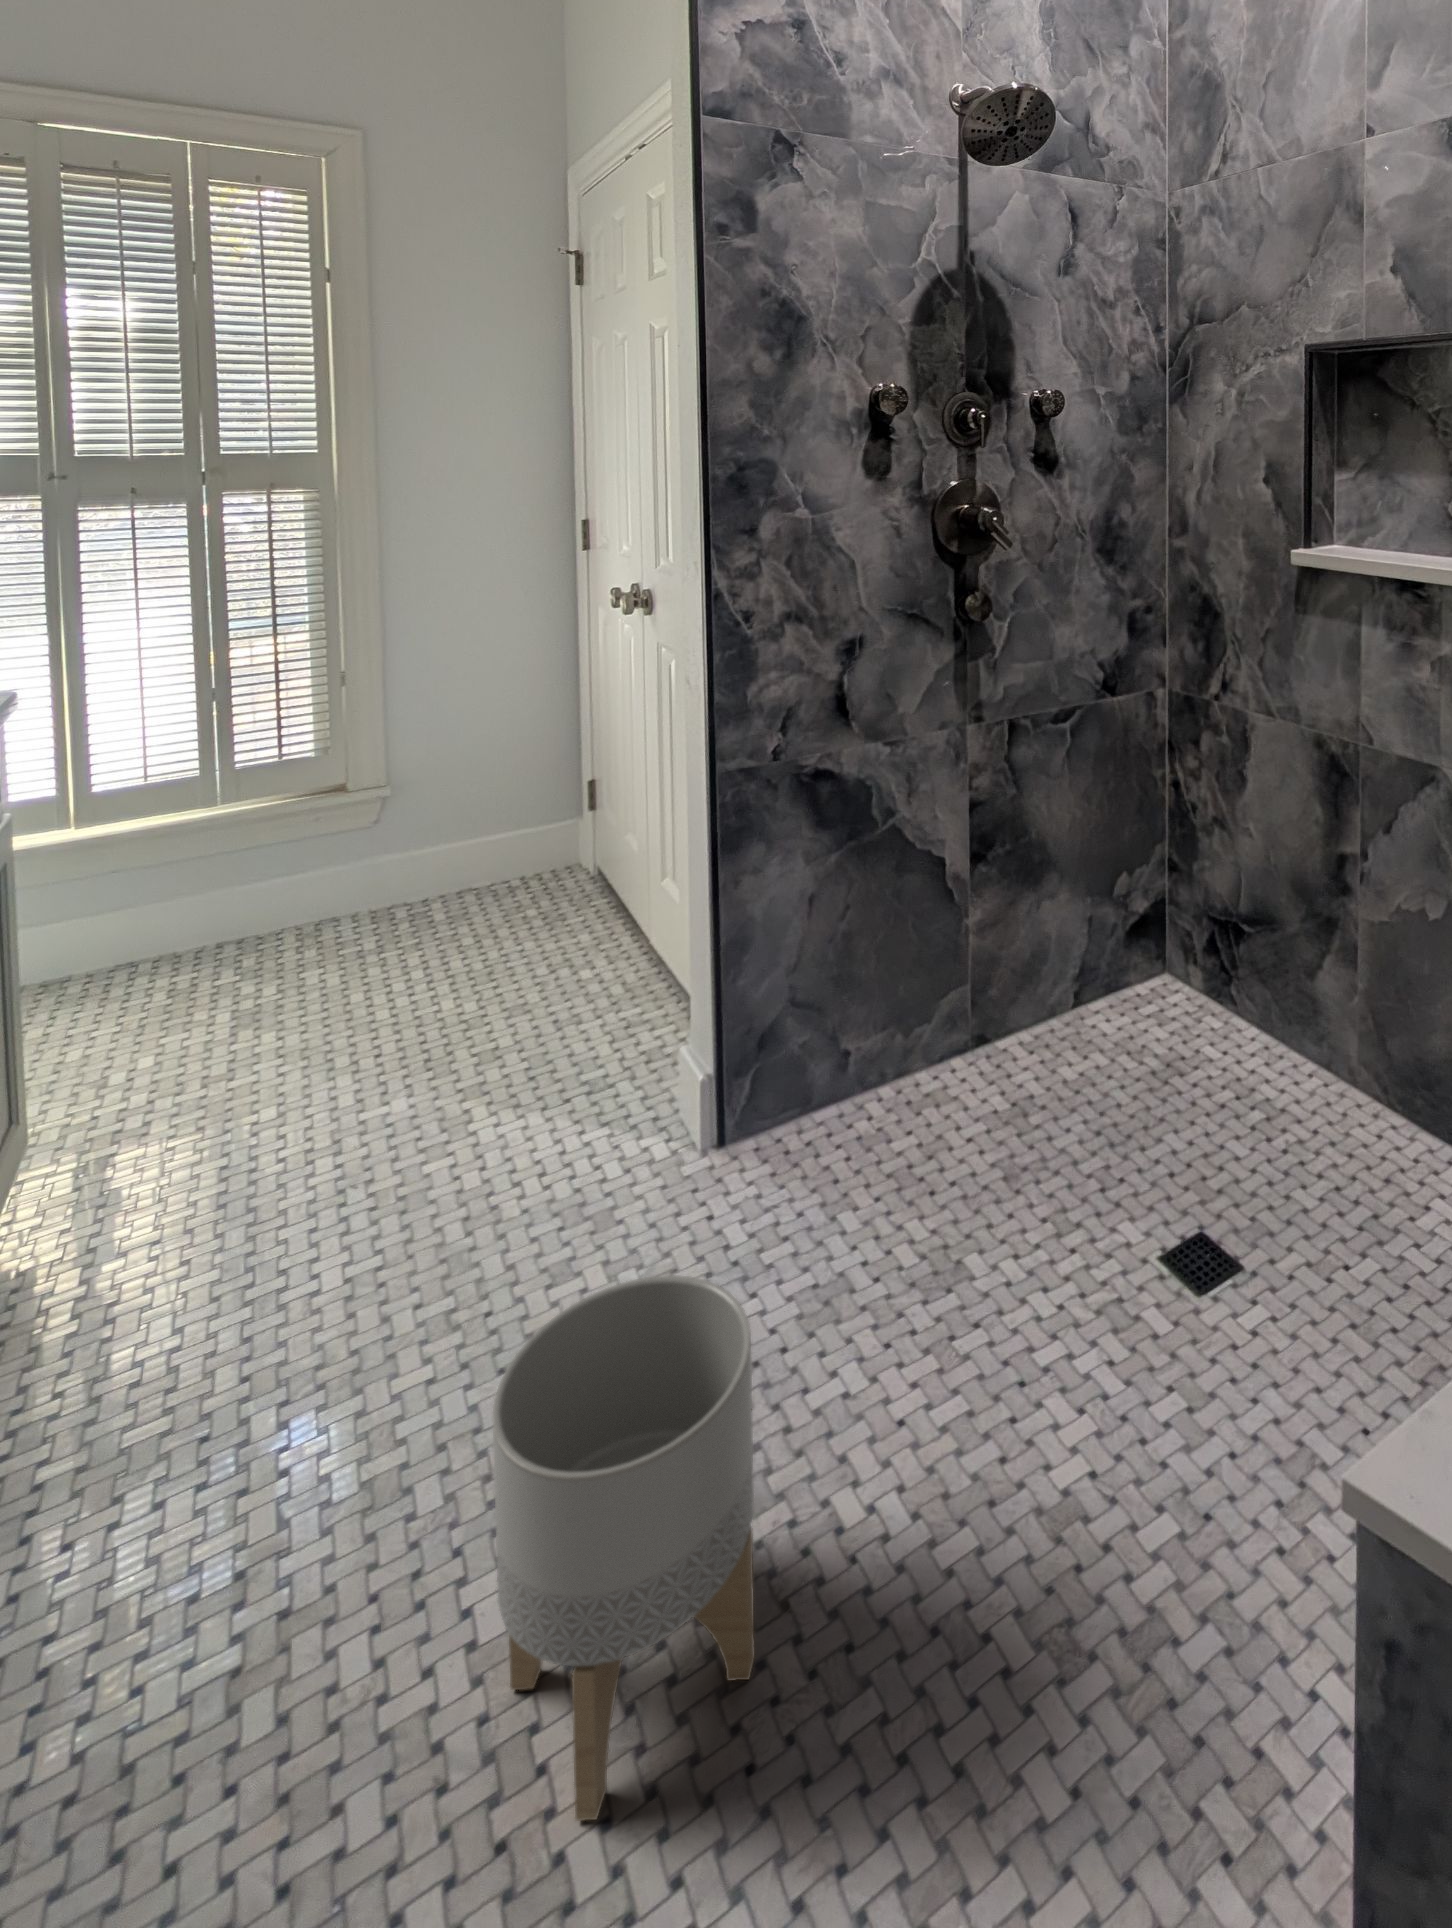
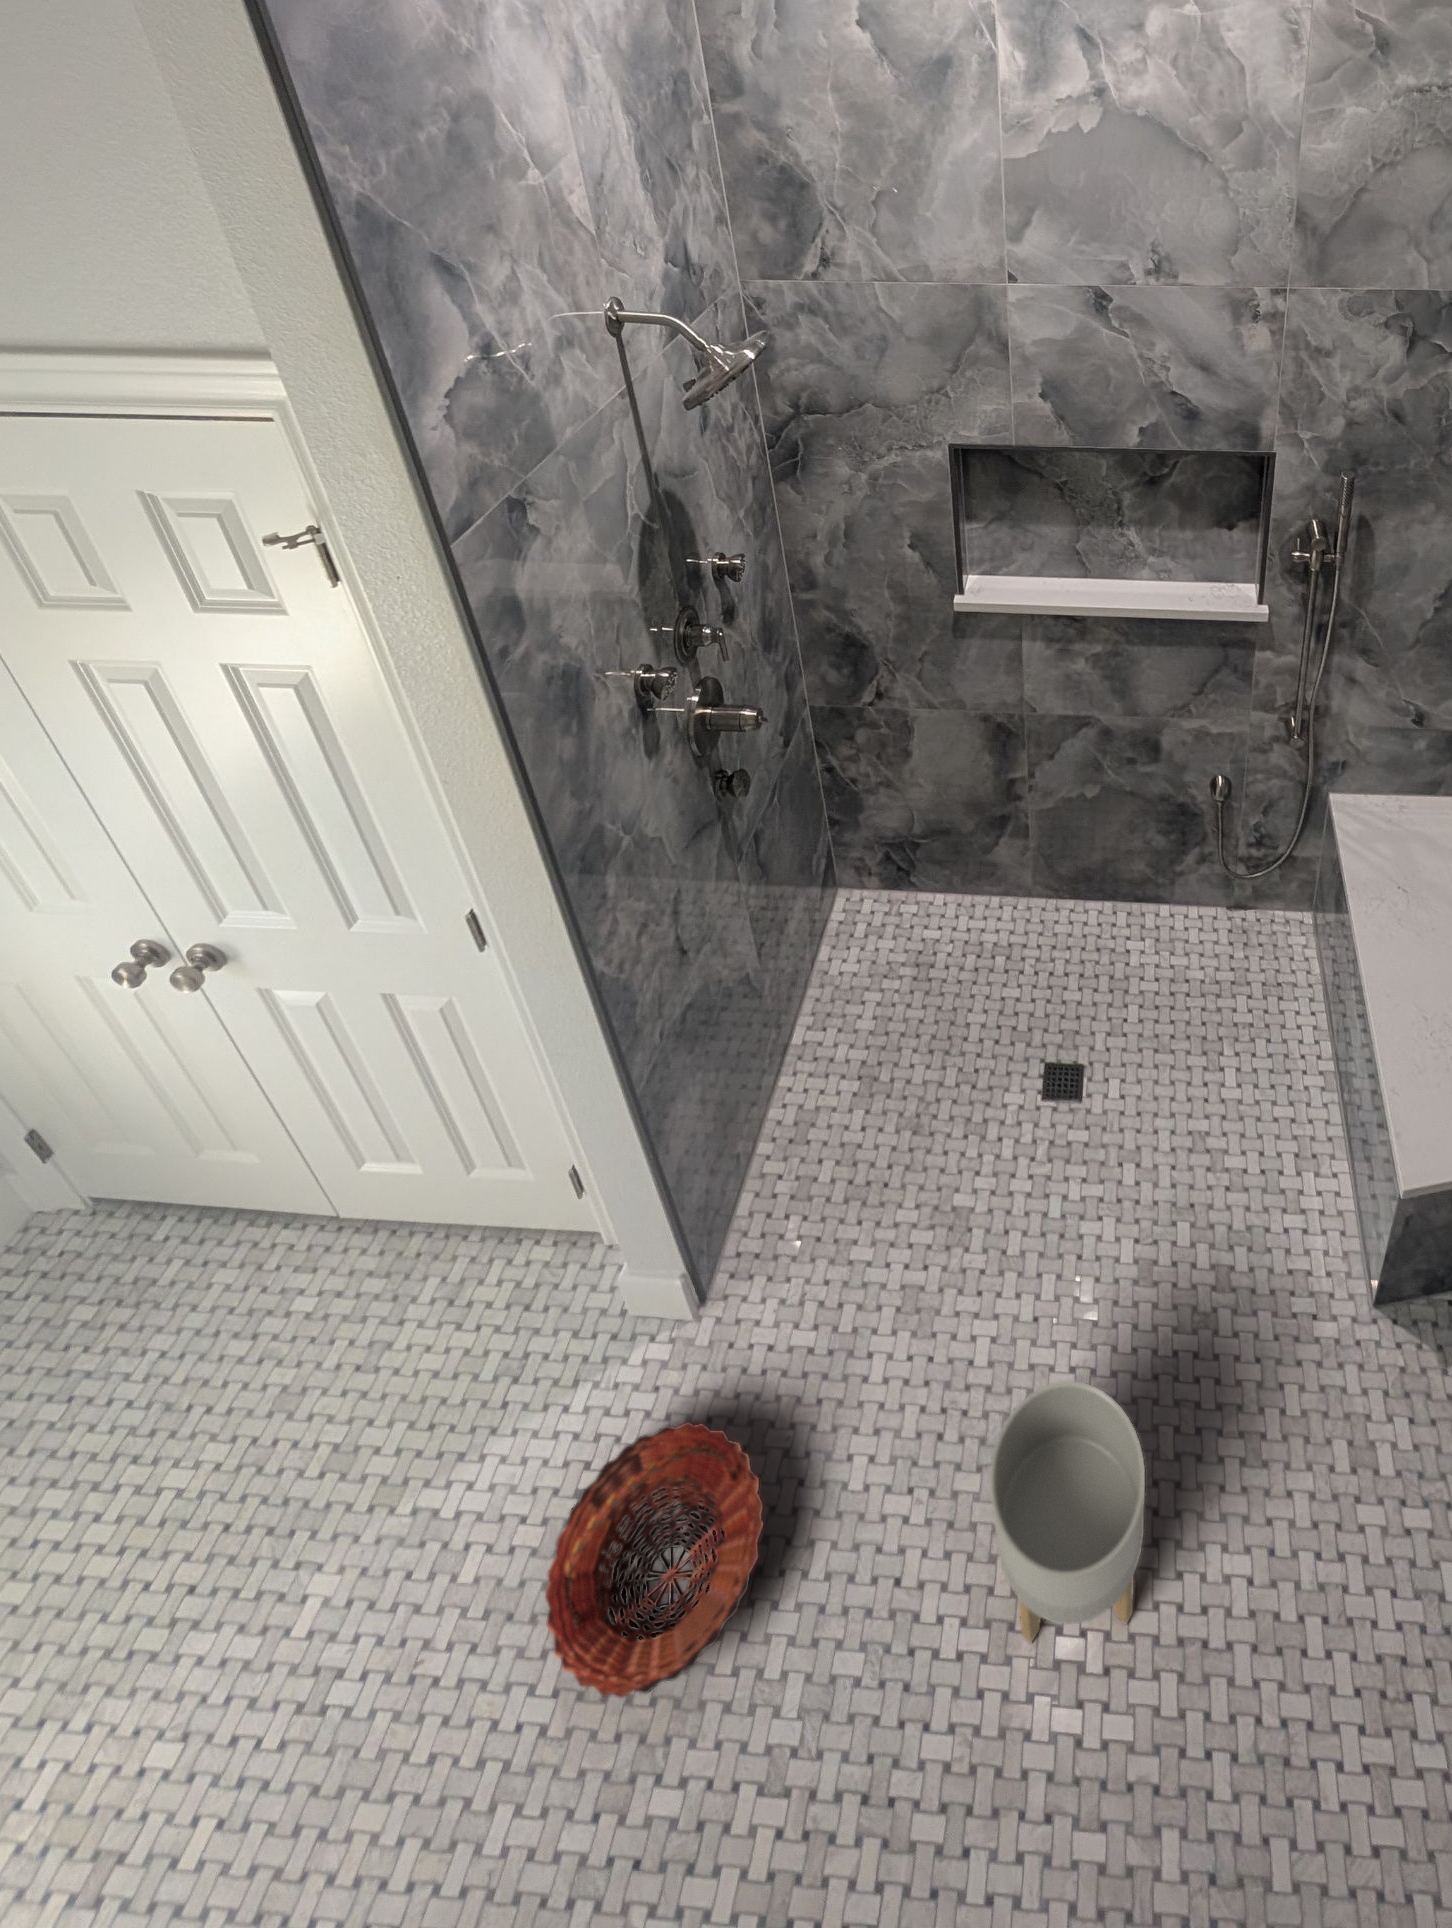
basket: none [336,1063,598,1343] -> present [545,1422,763,1698]

